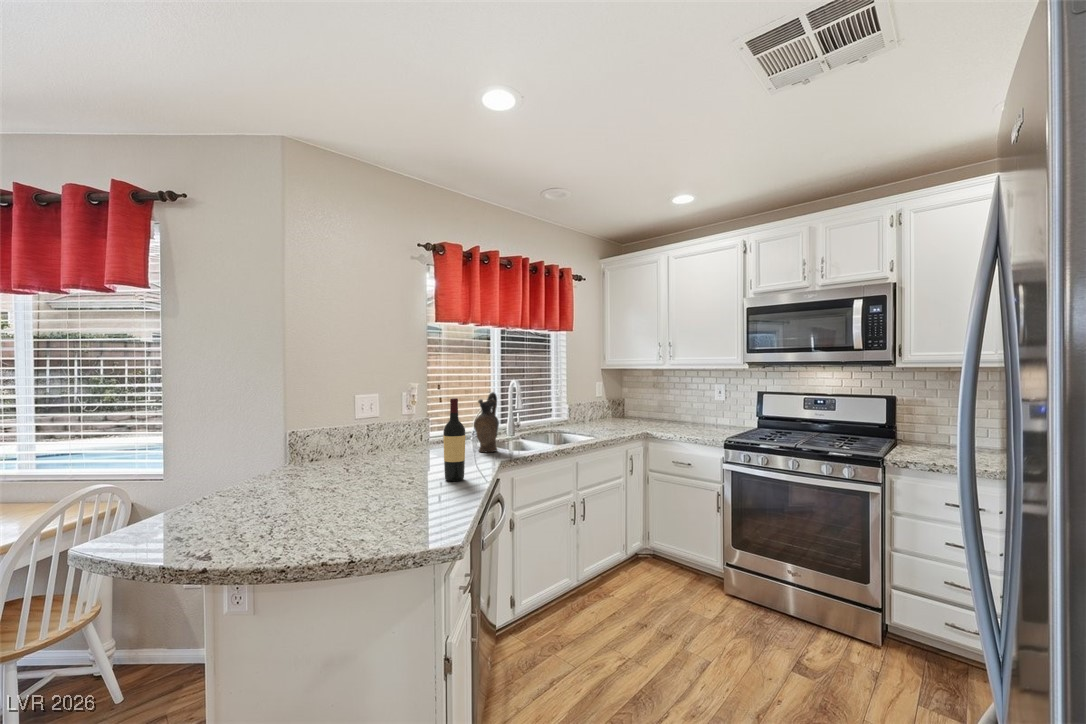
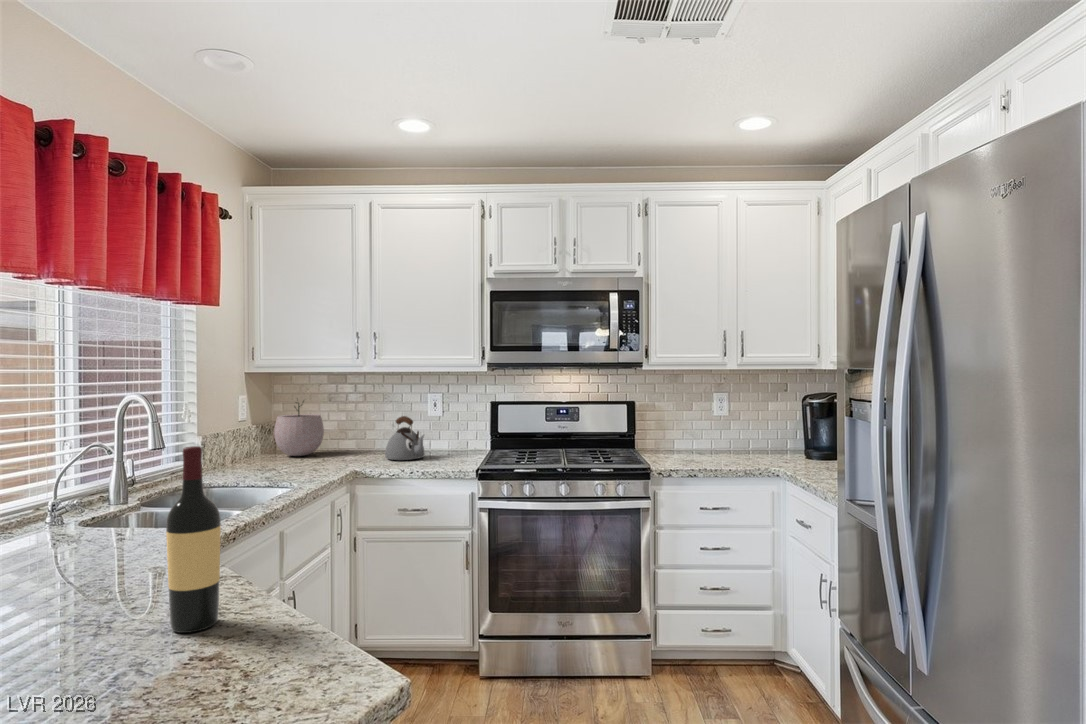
plant pot: none [616,384,645,421] -> present [274,401,324,456]
ceramic pitcher: present [474,392,499,452] -> none [105,426,165,555]
kettle: none [675,399,703,429] -> present [385,416,424,460]

